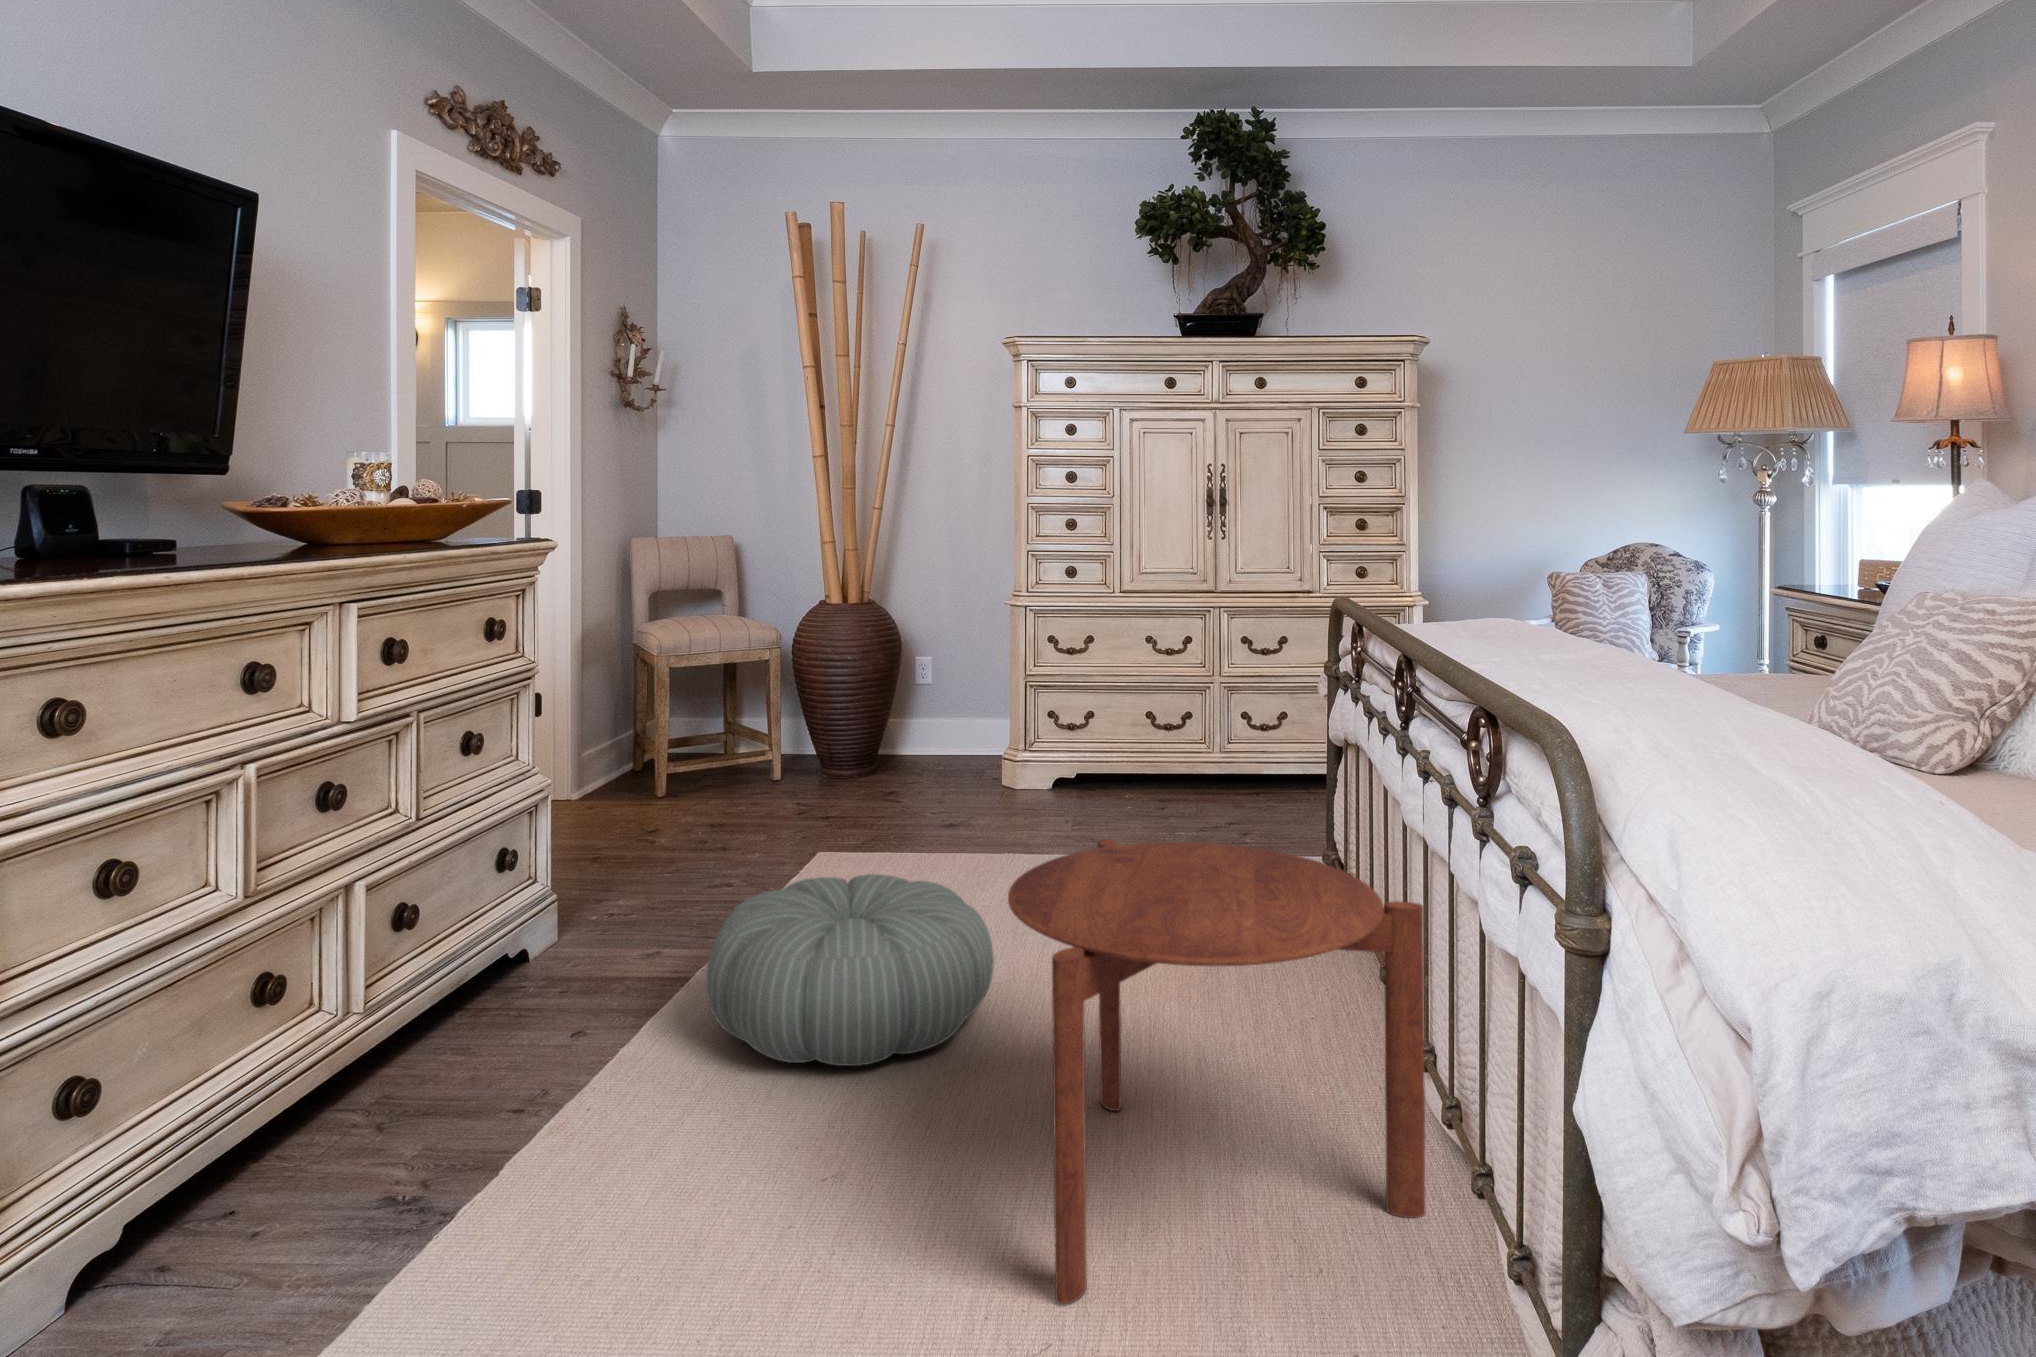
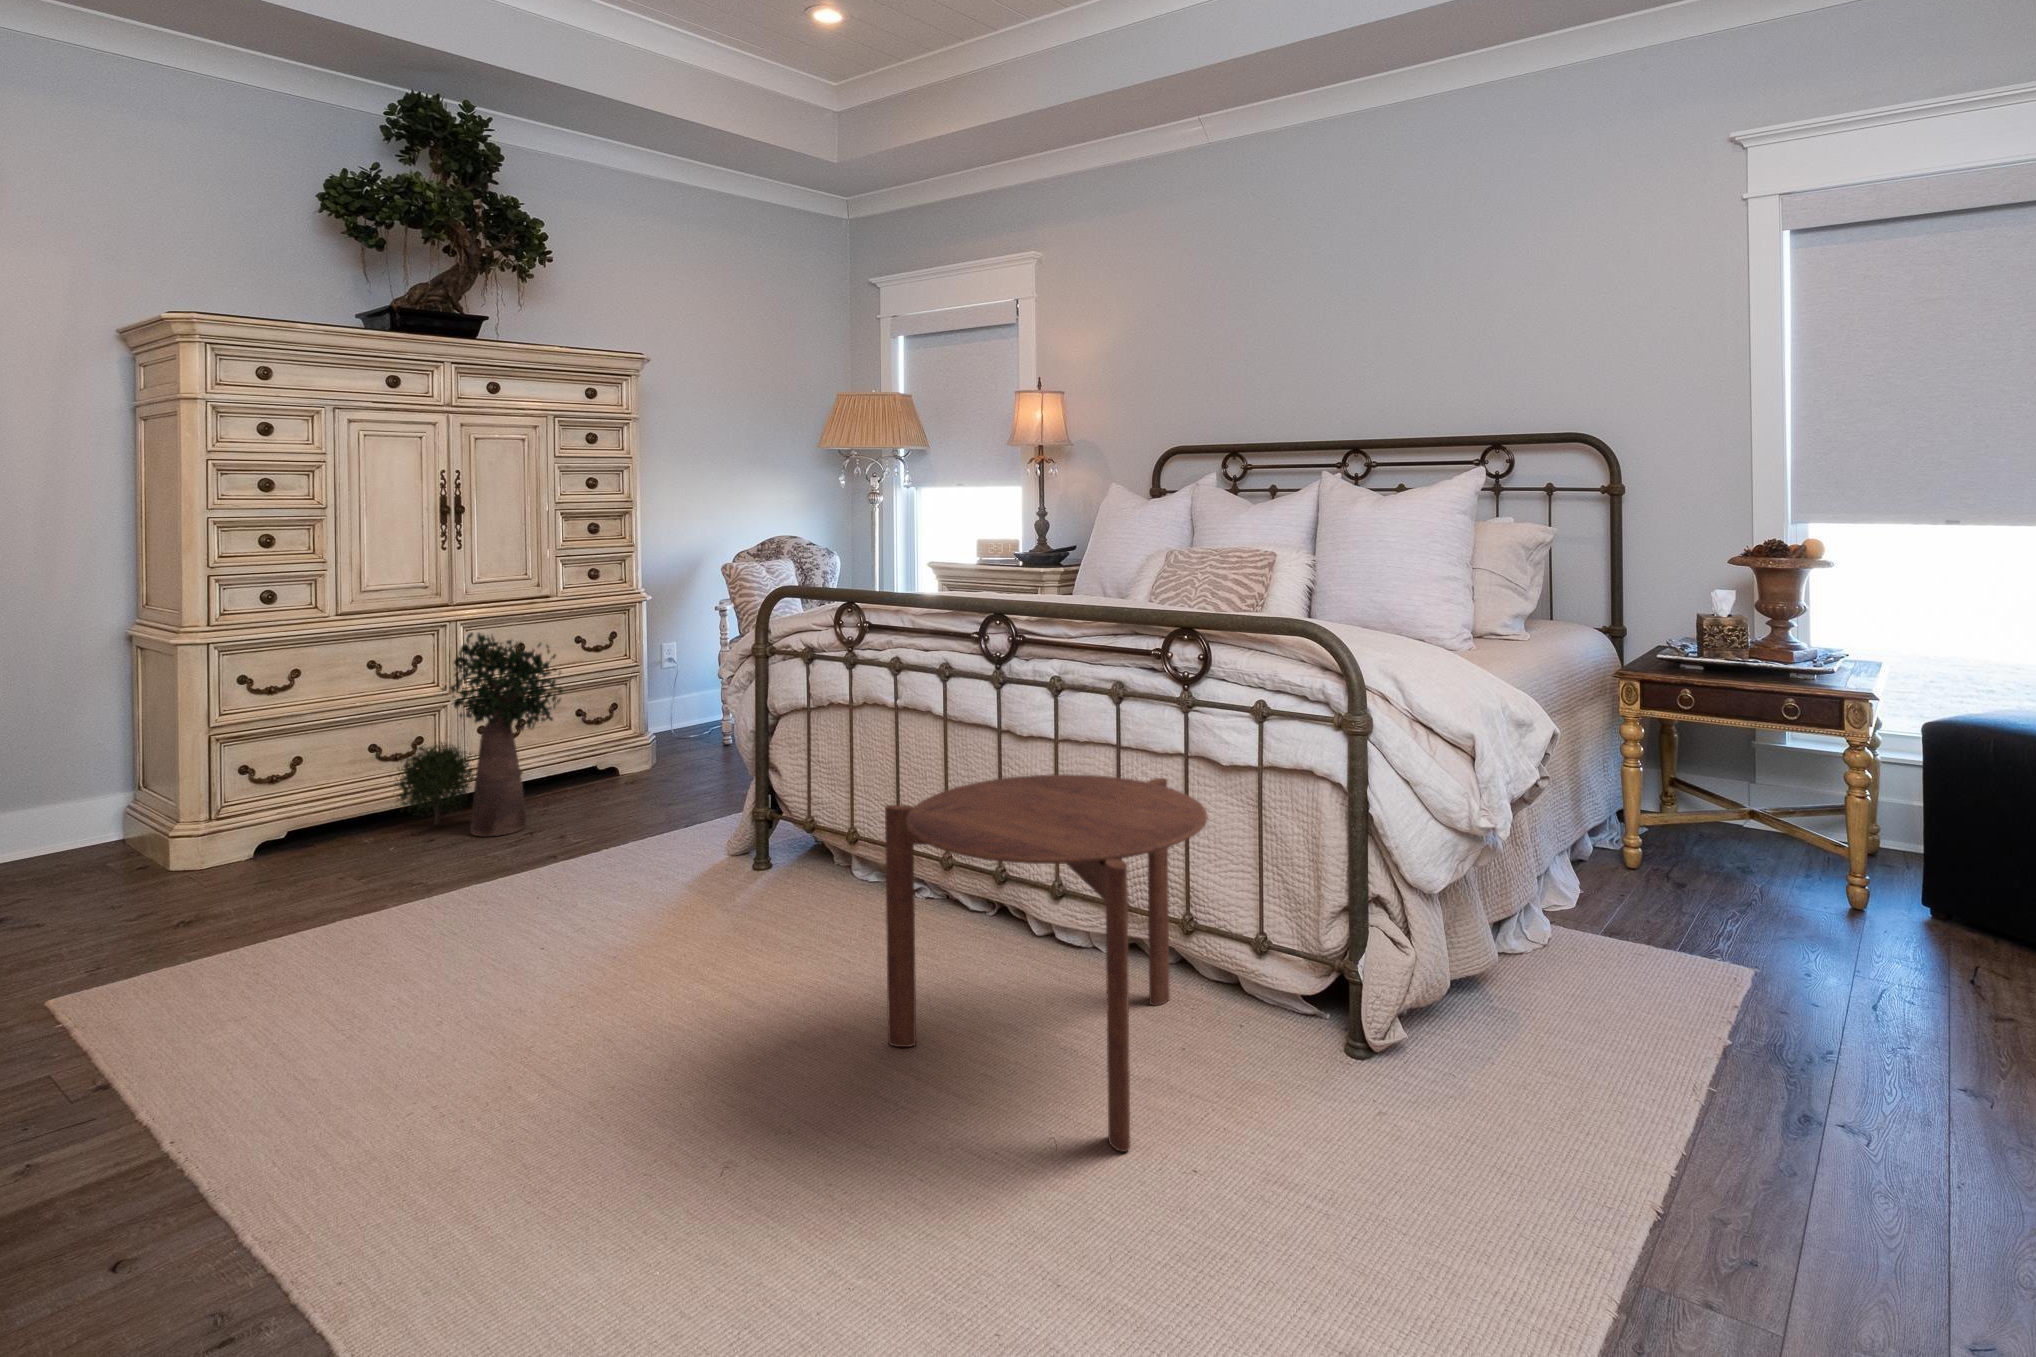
potted plant: none [1146,618,1273,815] -> present [395,633,562,836]
pouf: present [706,874,994,1066] -> none [359,932,725,1184]

